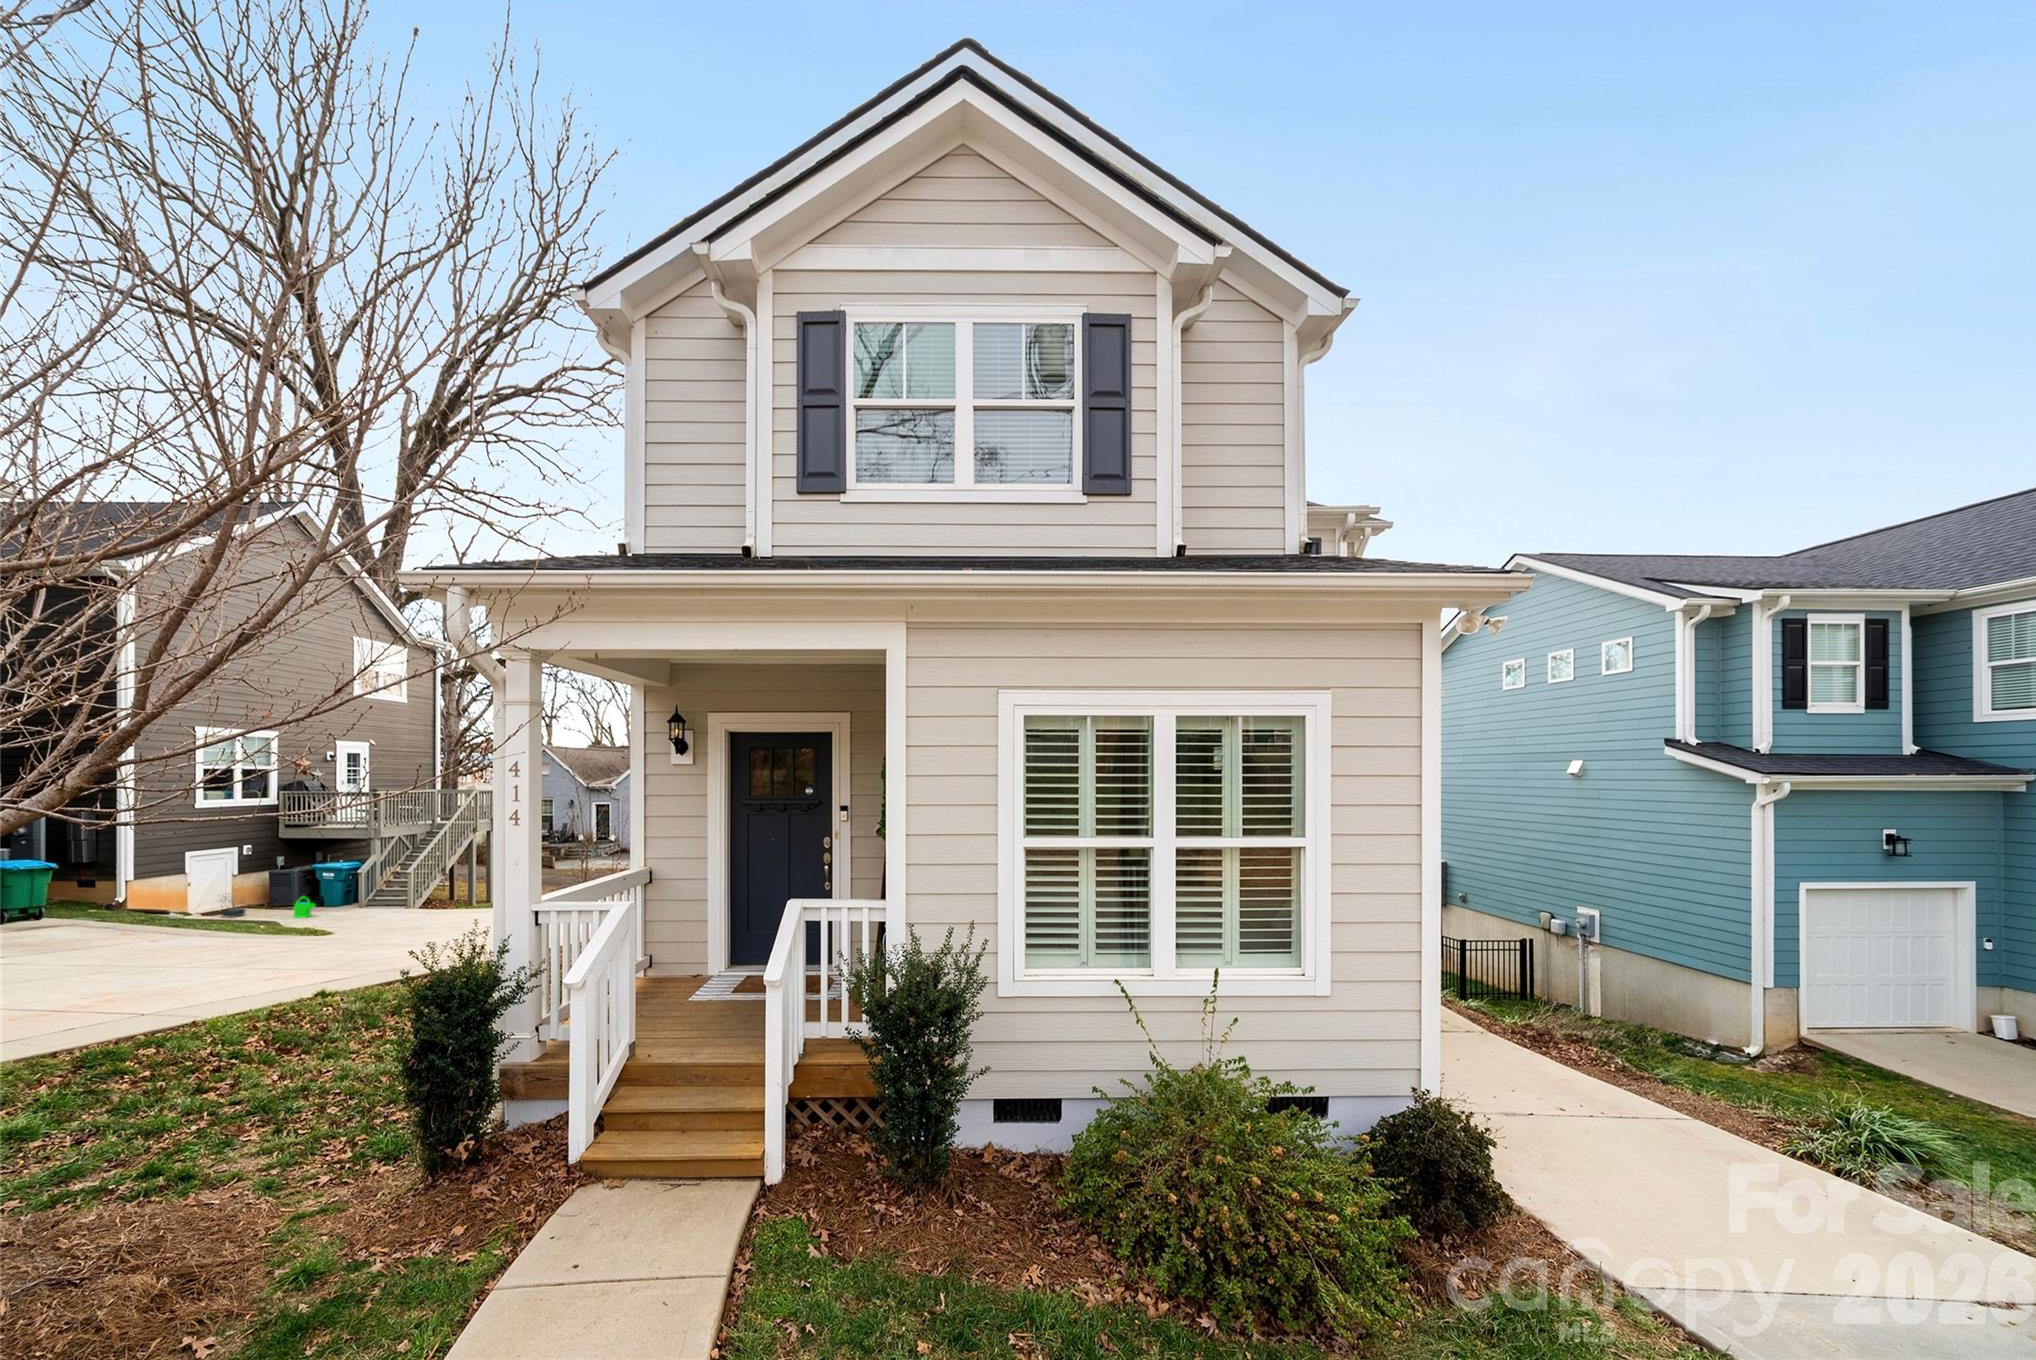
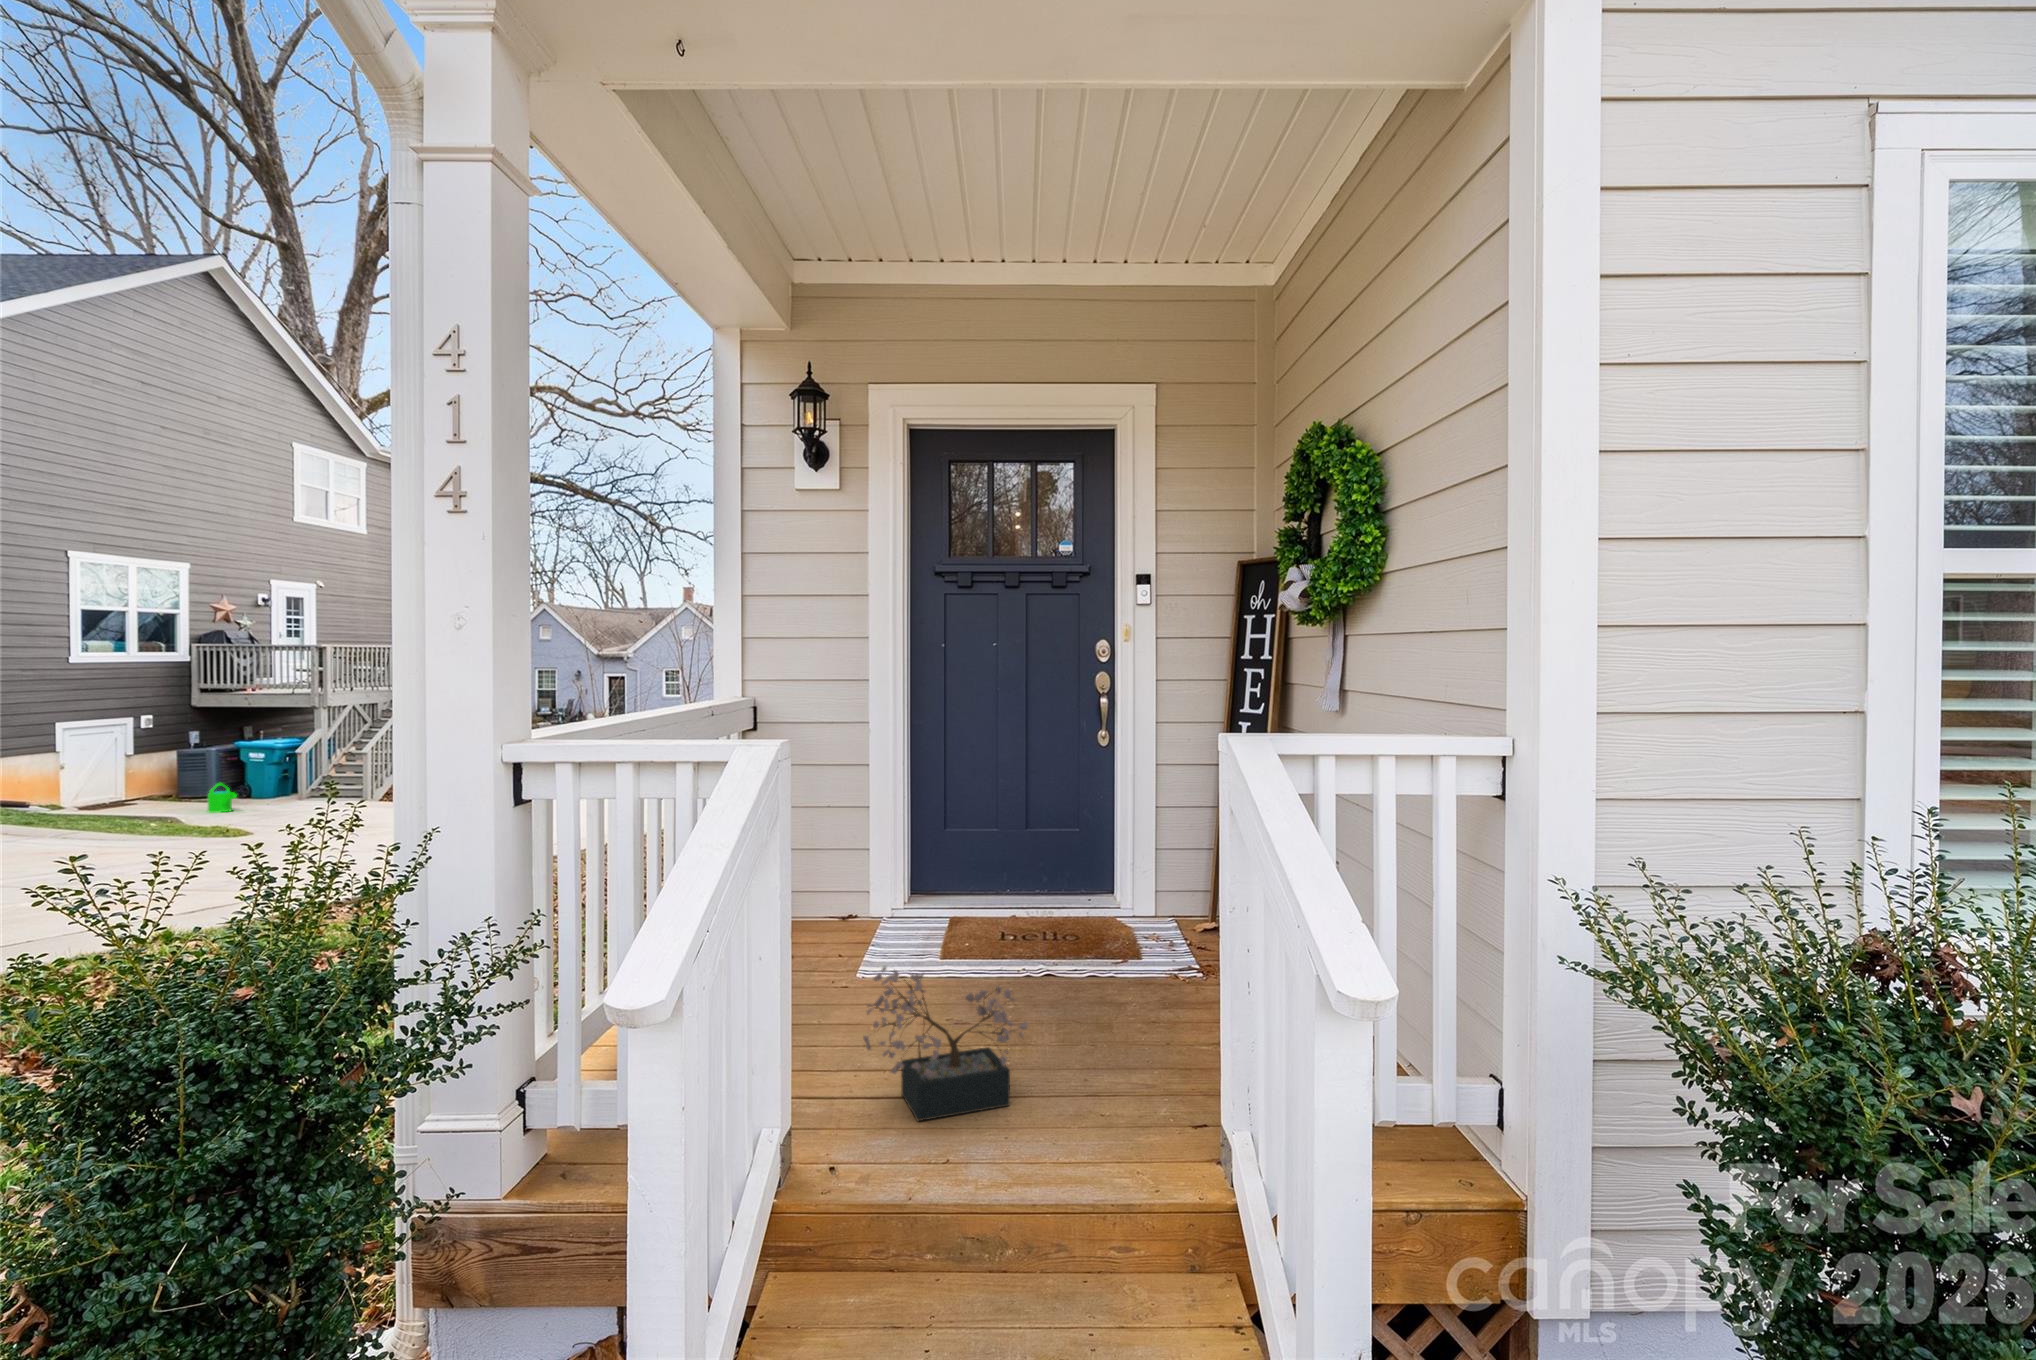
decorative plant: present [221,895,246,918] -> present [863,967,1027,1121]

